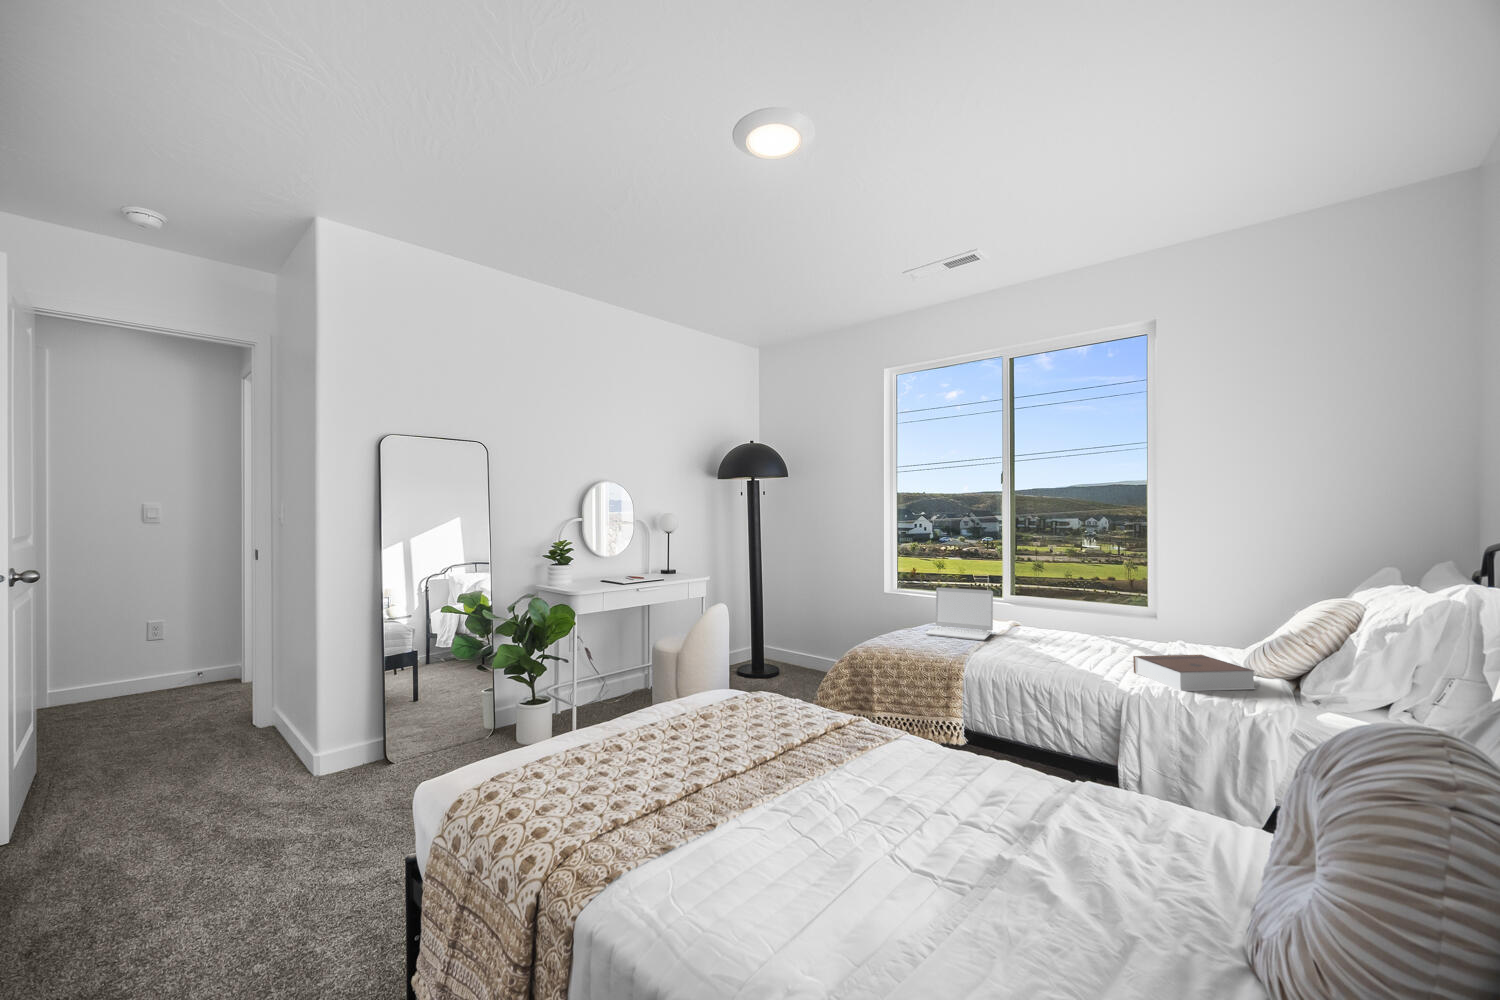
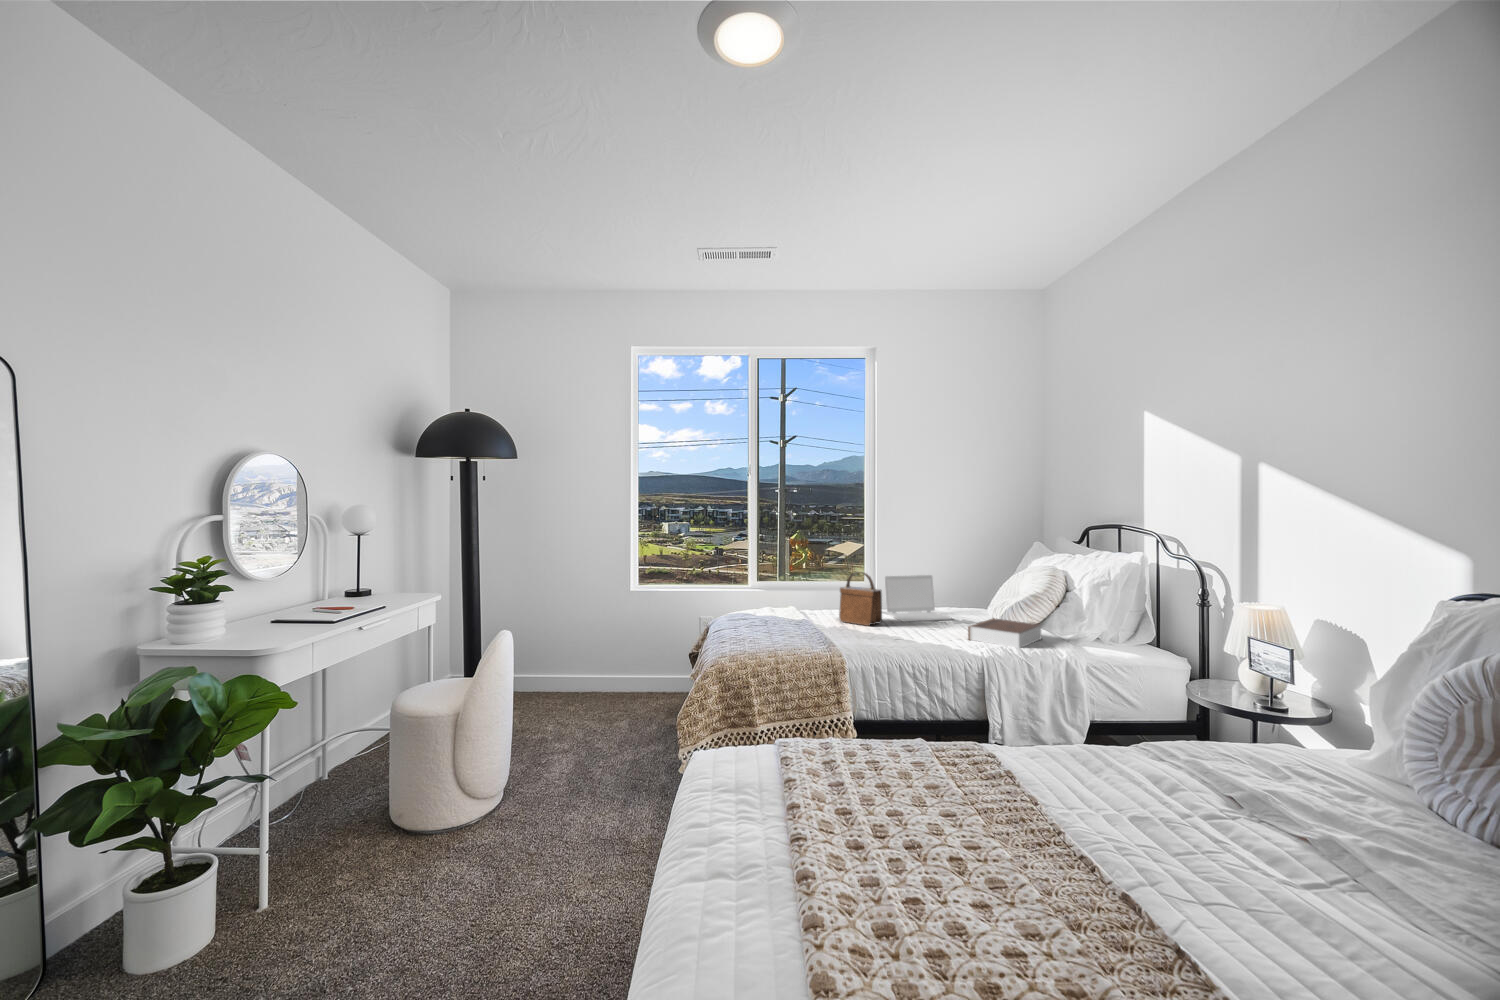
handbag: none [1030,585,1073,644] -> present [839,572,882,626]
laptop: present [925,588,993,641] -> present [885,575,951,622]

